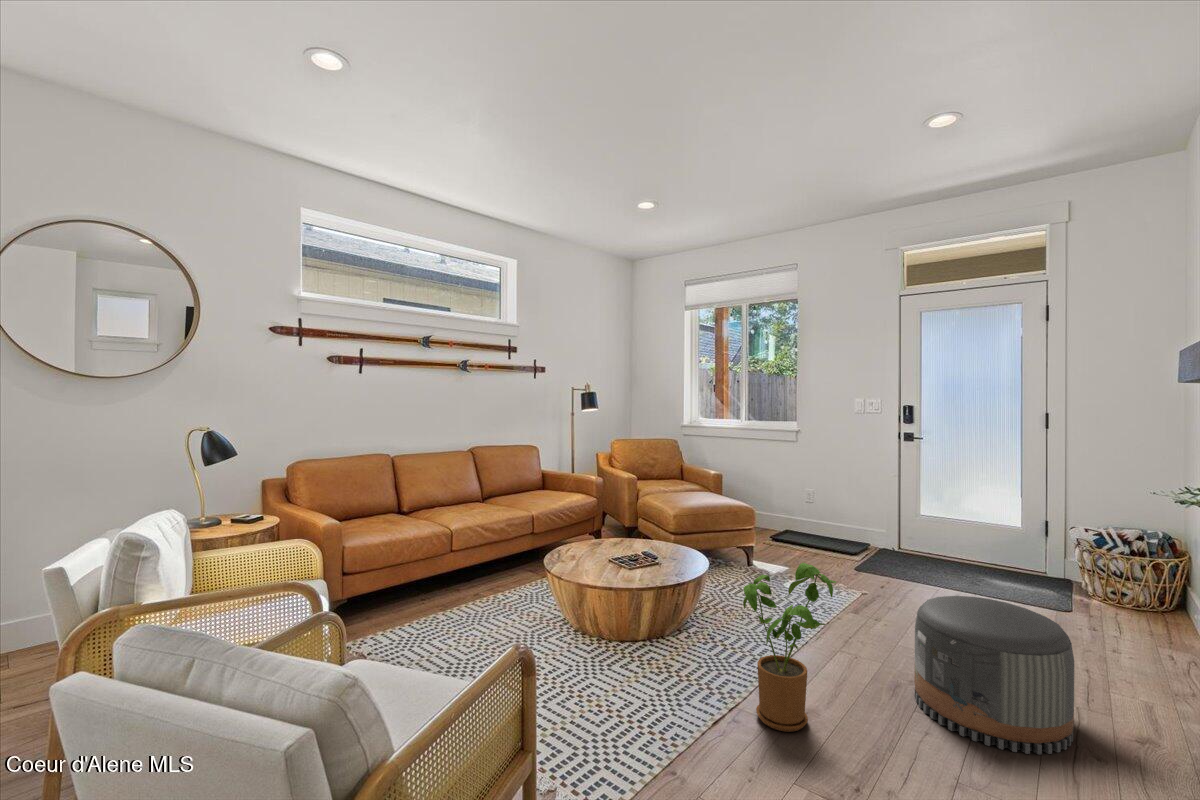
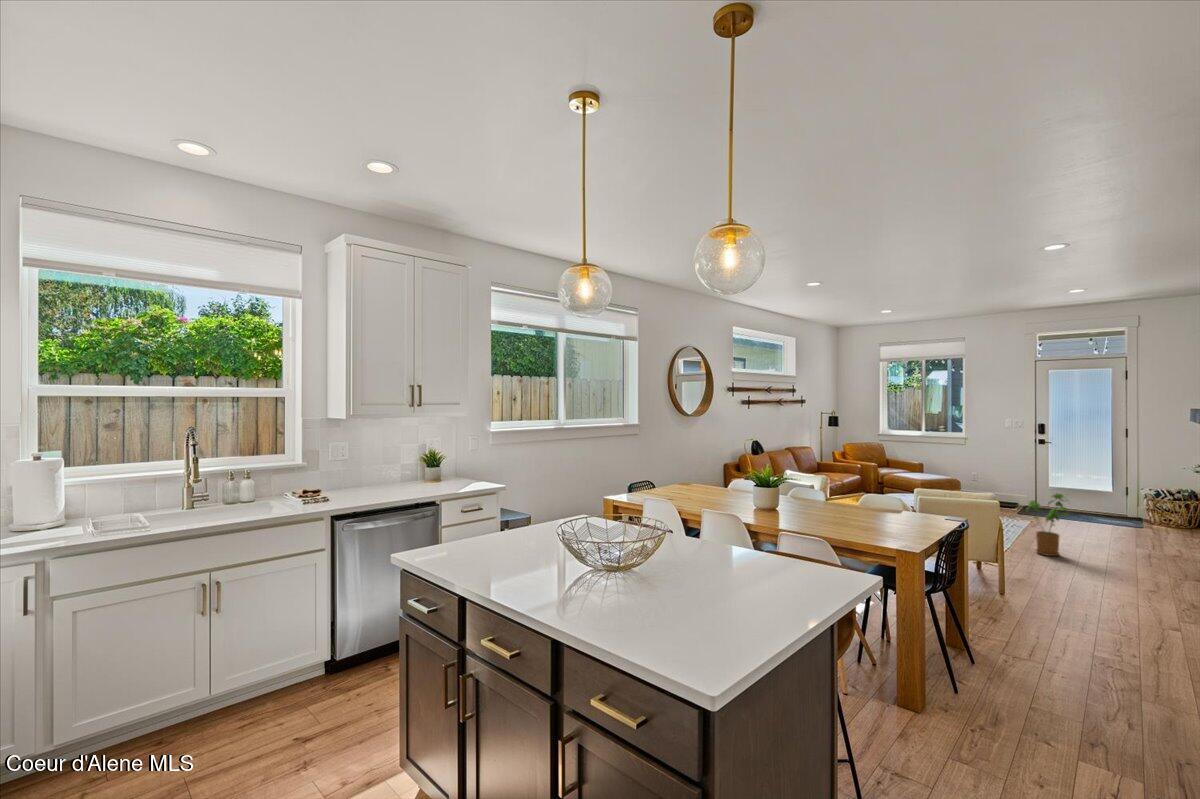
pouf: present [914,596,1074,754] -> none [1093,509,1162,560]

